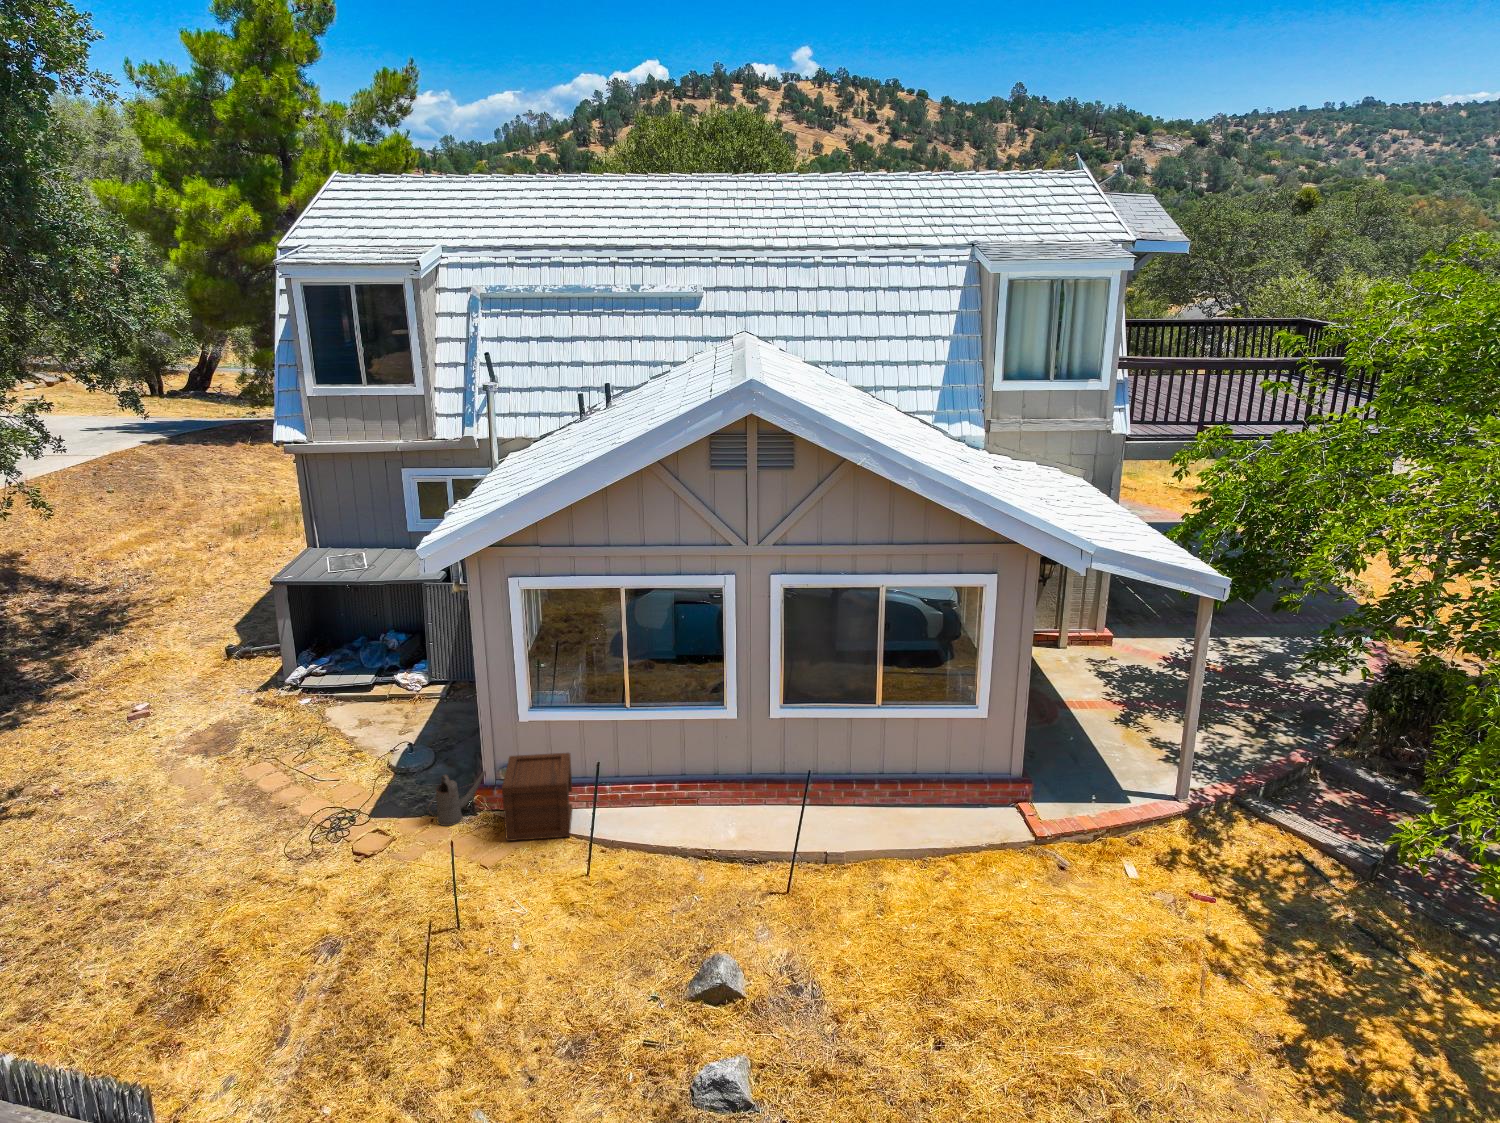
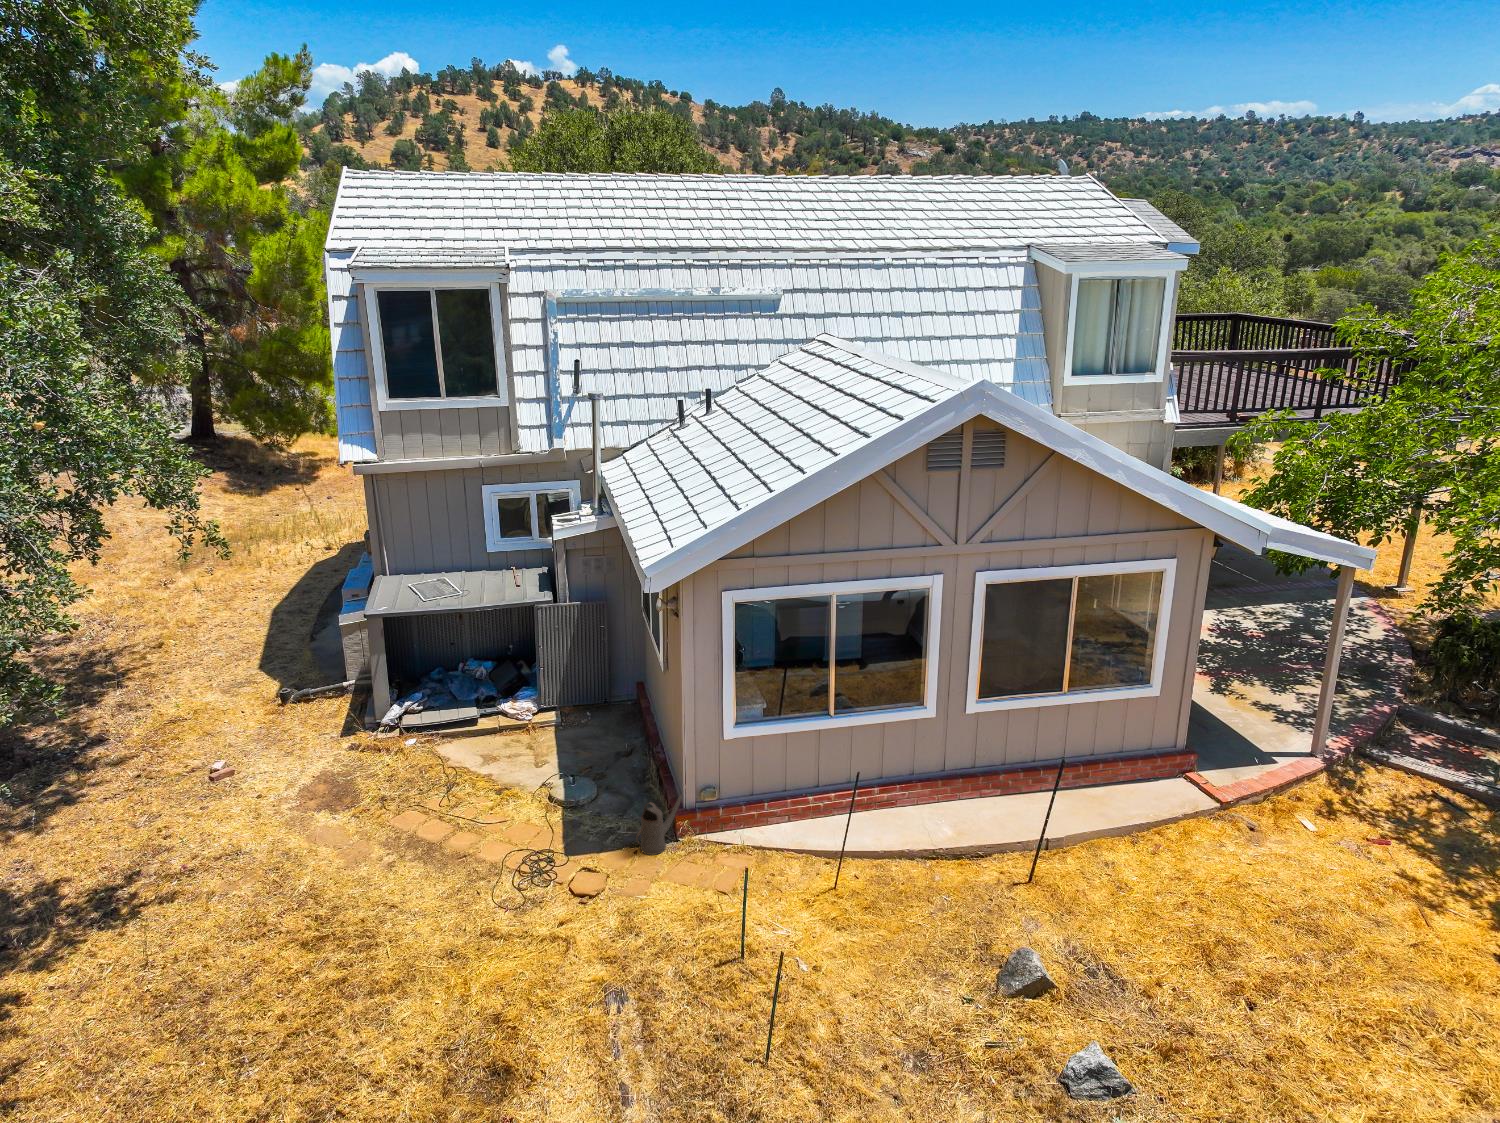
wooden crate: present [502,753,573,841] -> none [709,768,788,863]

